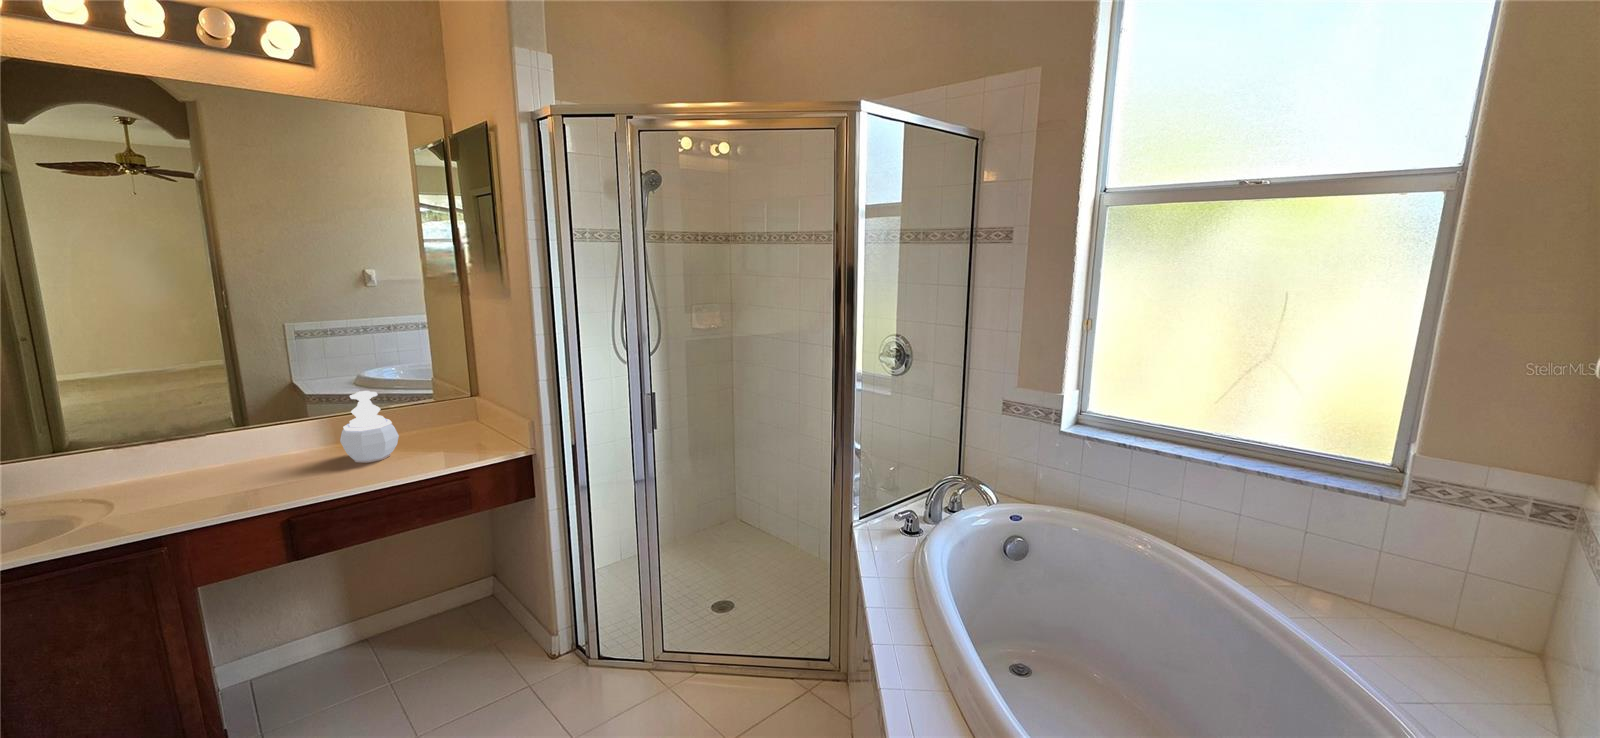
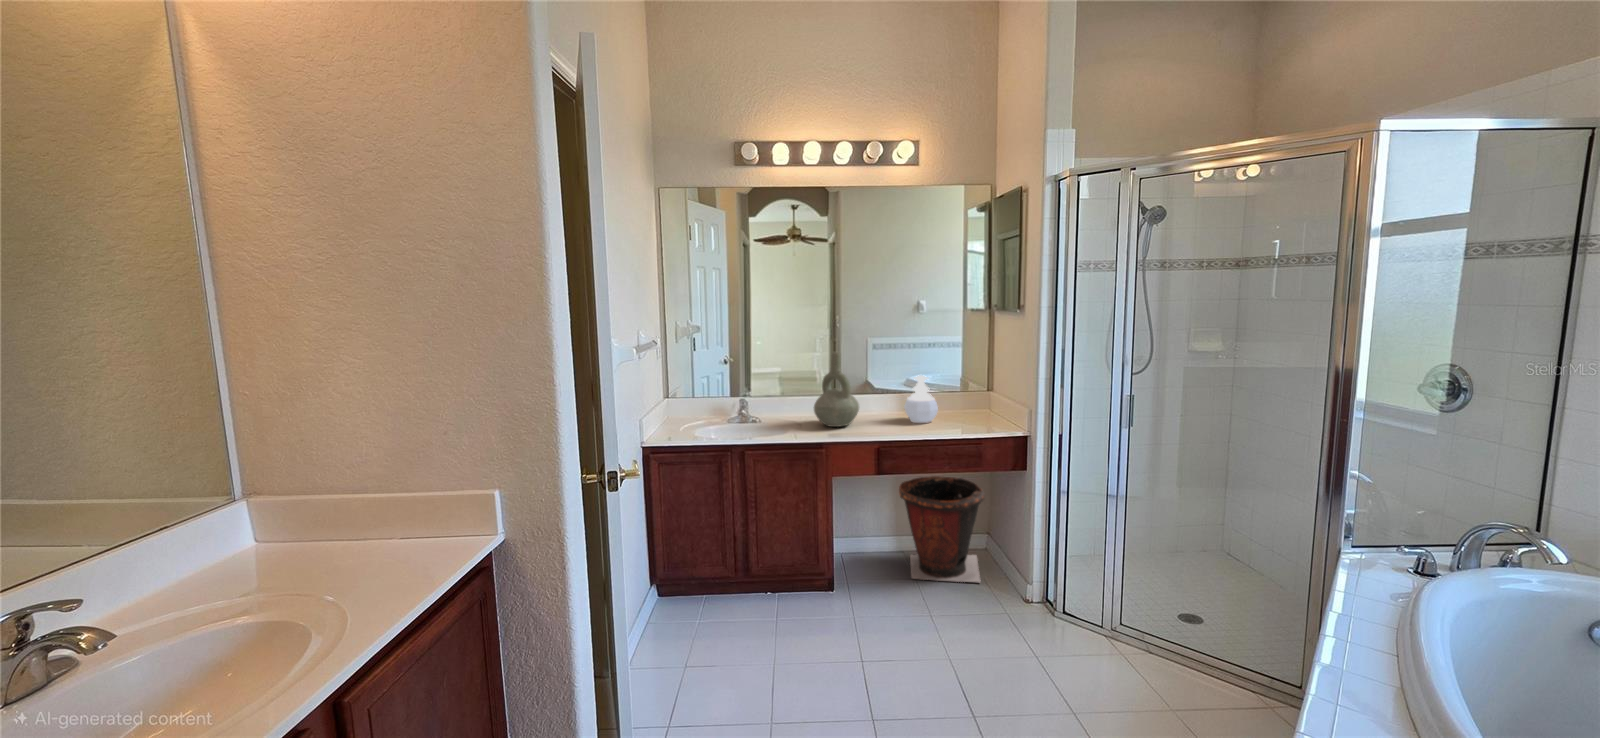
decorative vase: none [147,371,251,501] -> present [814,352,859,427]
waste bin: none [348,516,492,685] -> present [899,476,985,583]

